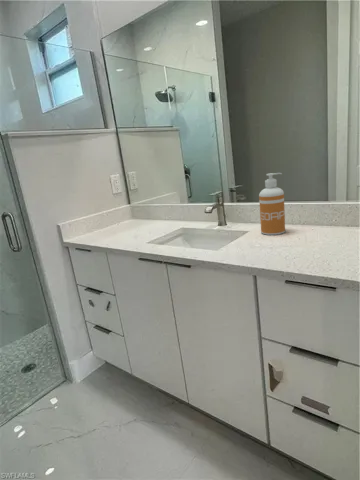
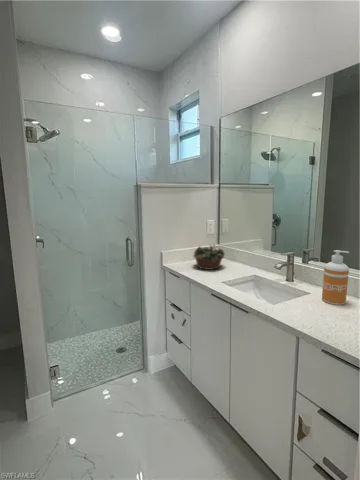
succulent planter: none [100,201,141,235] -> present [194,245,224,270]

